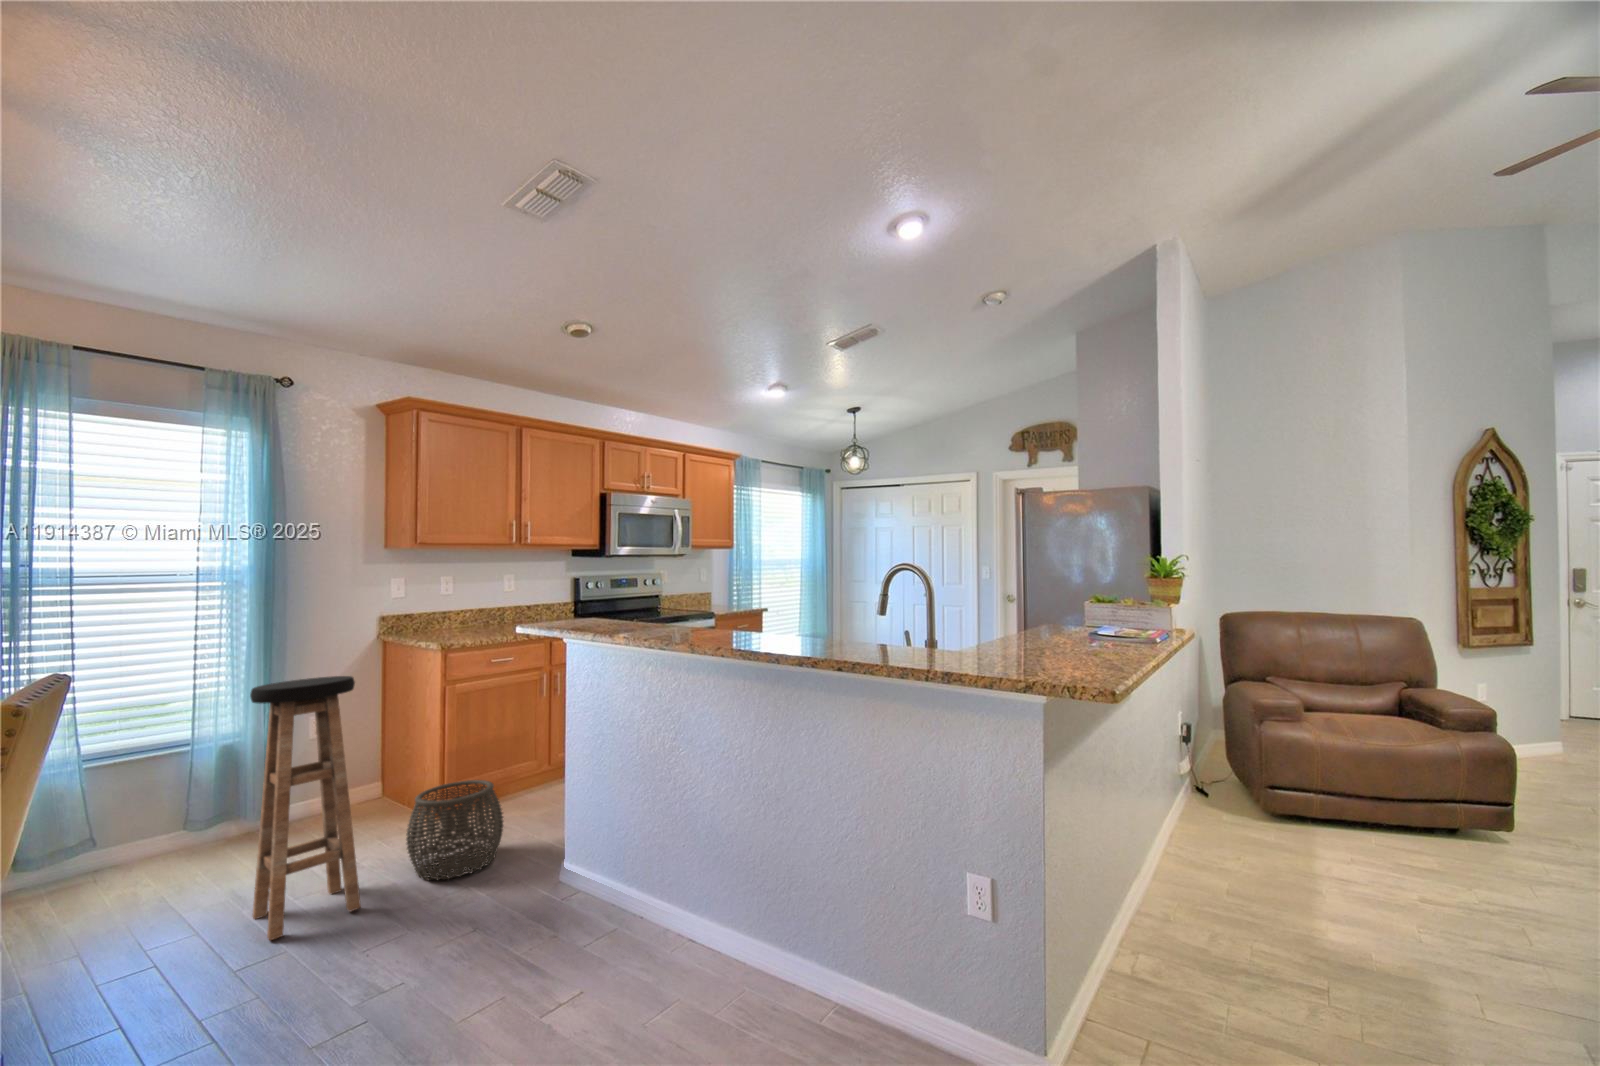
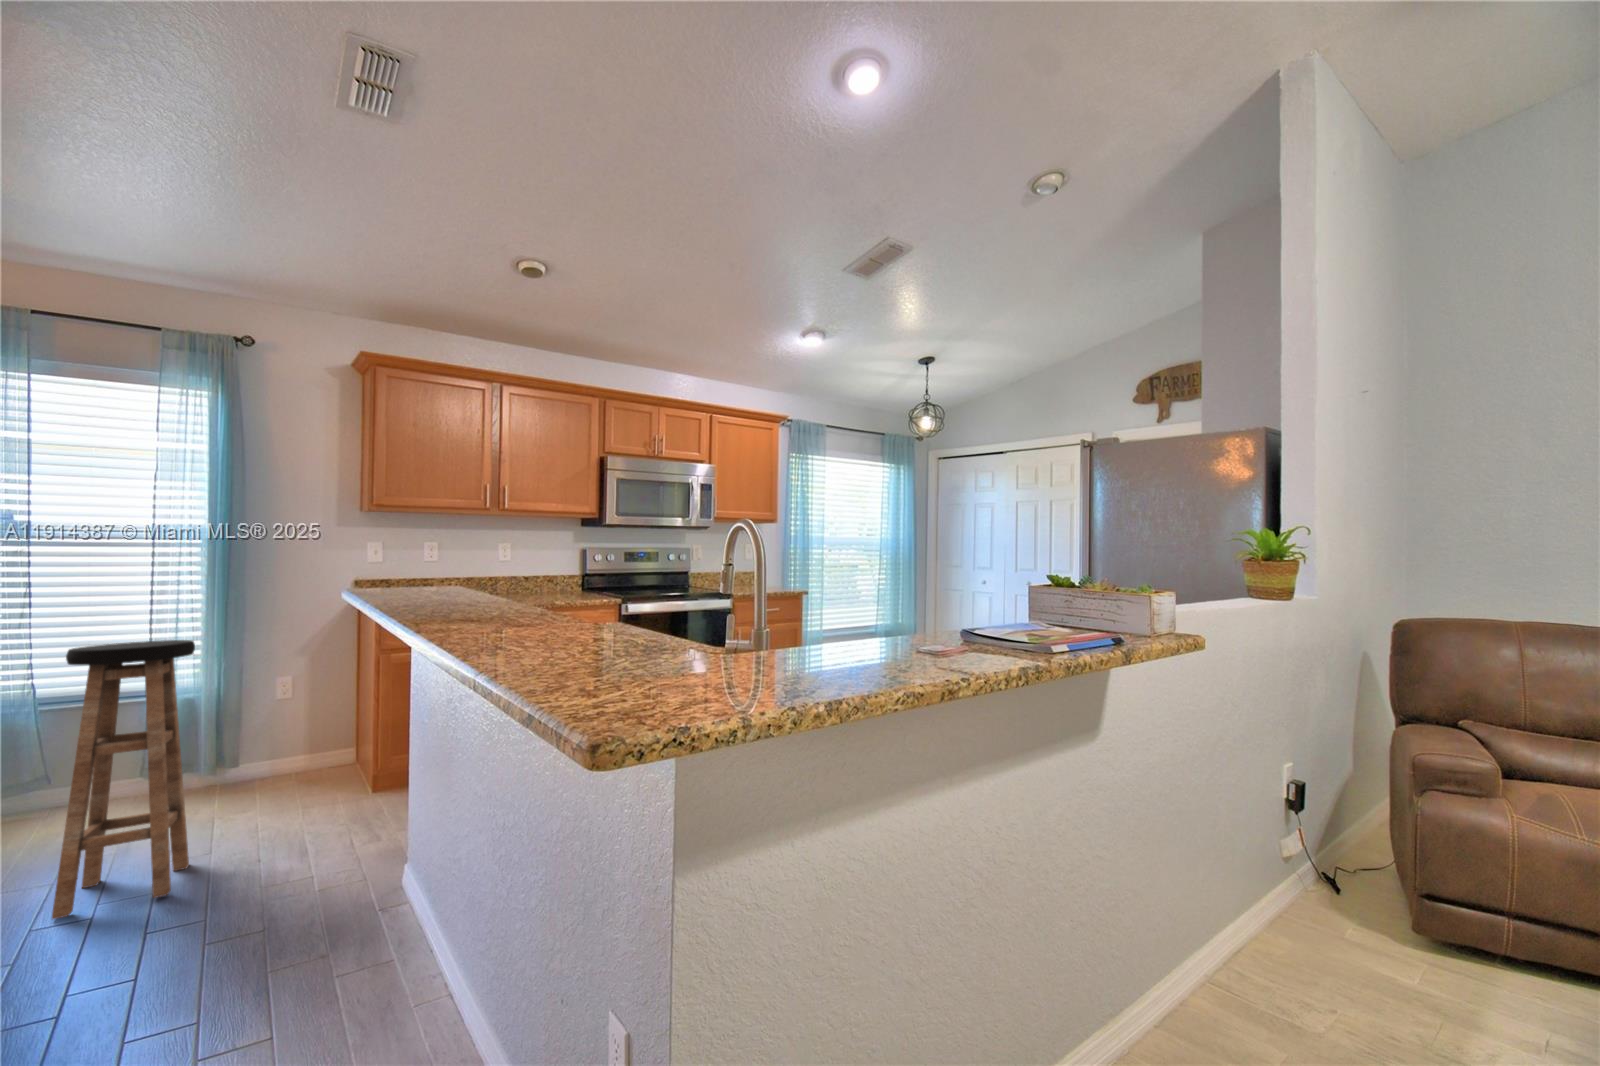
woven basket: present [406,780,504,880] -> none [249,764,370,875]

